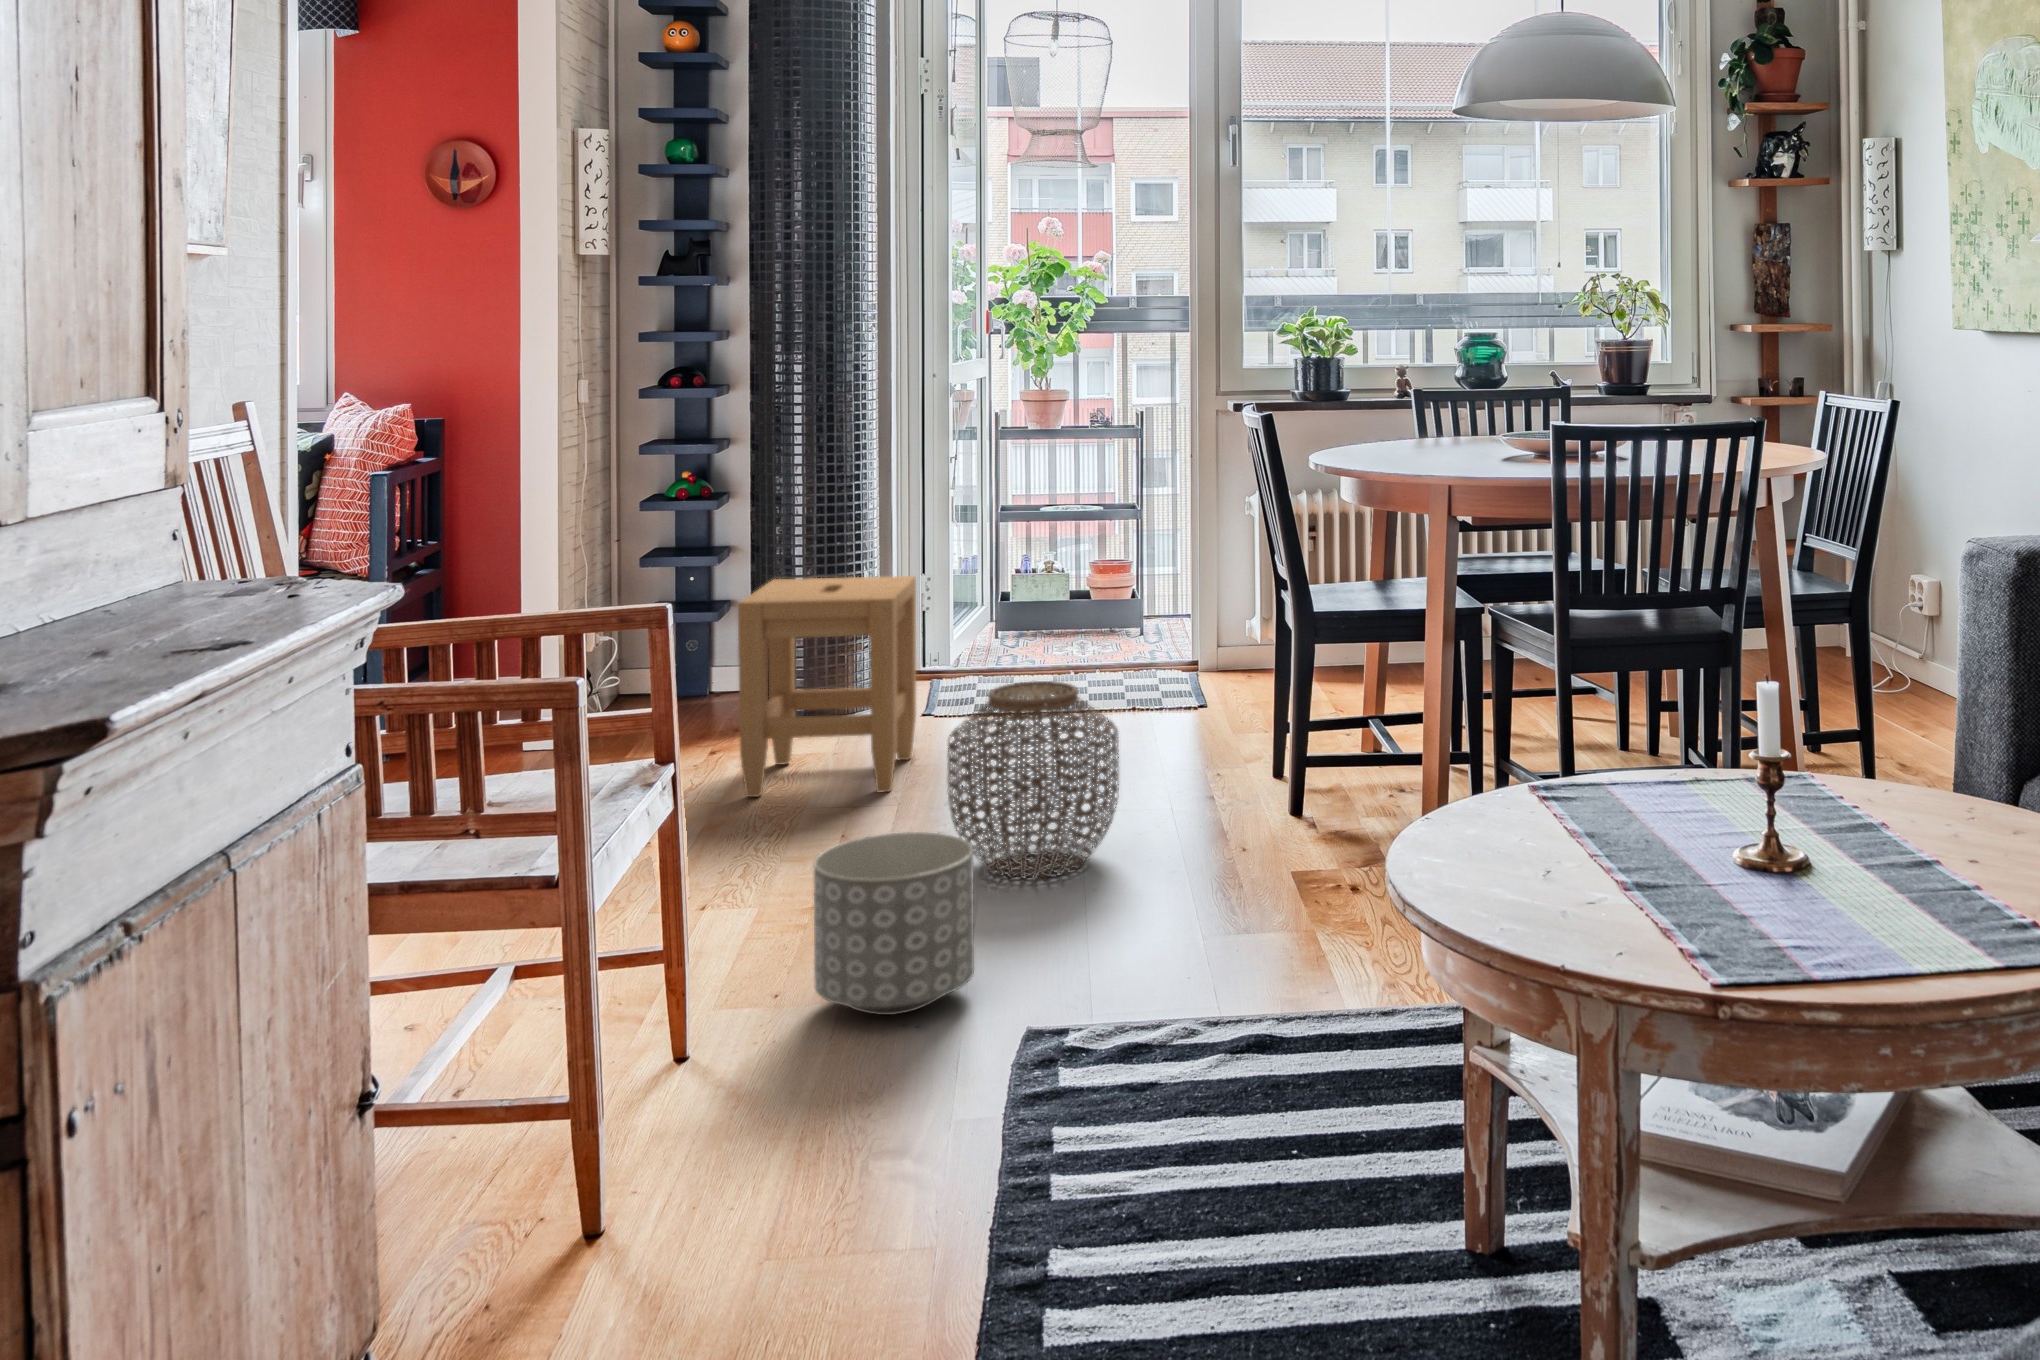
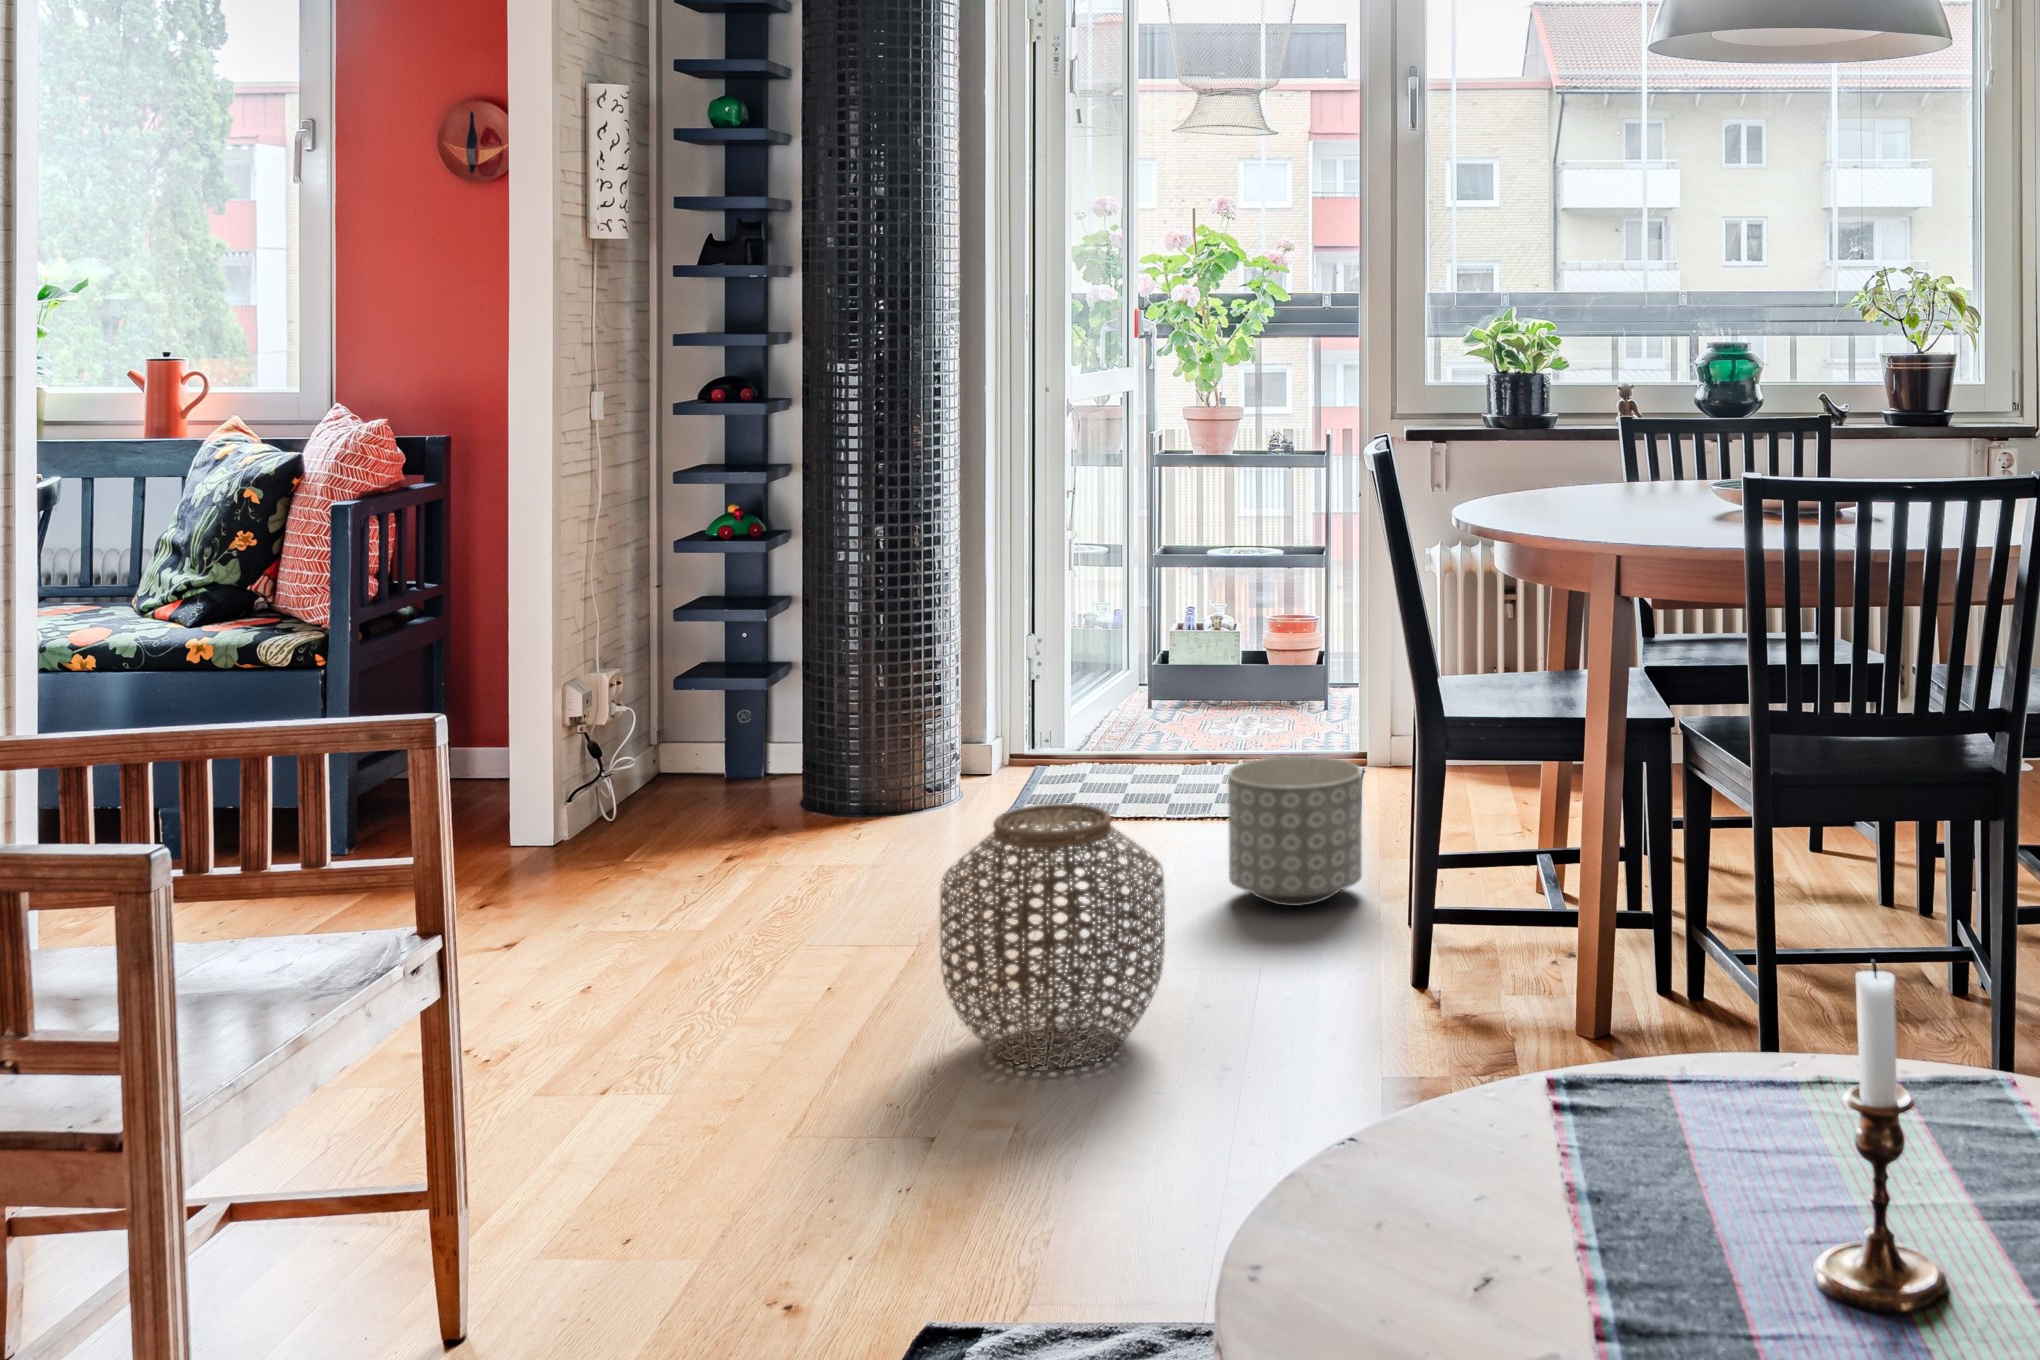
stool: present [738,576,916,797] -> none [734,646,971,925]
planter: present [814,832,974,1015] -> present [1228,756,1362,906]

